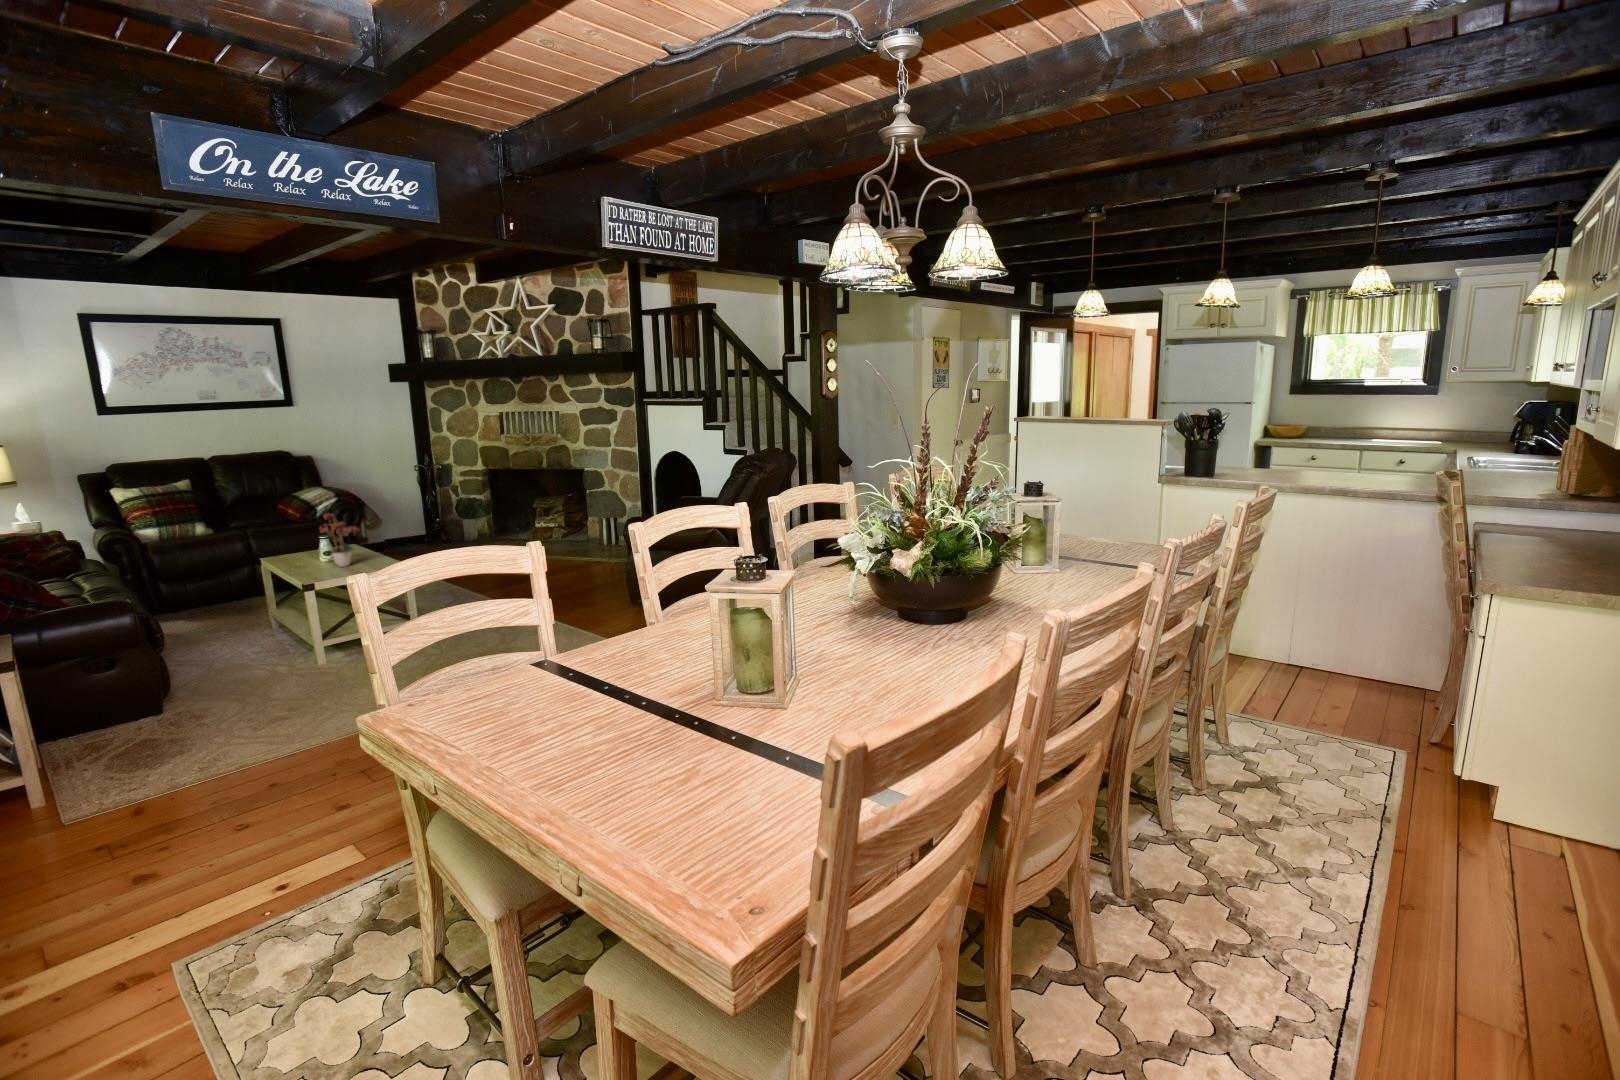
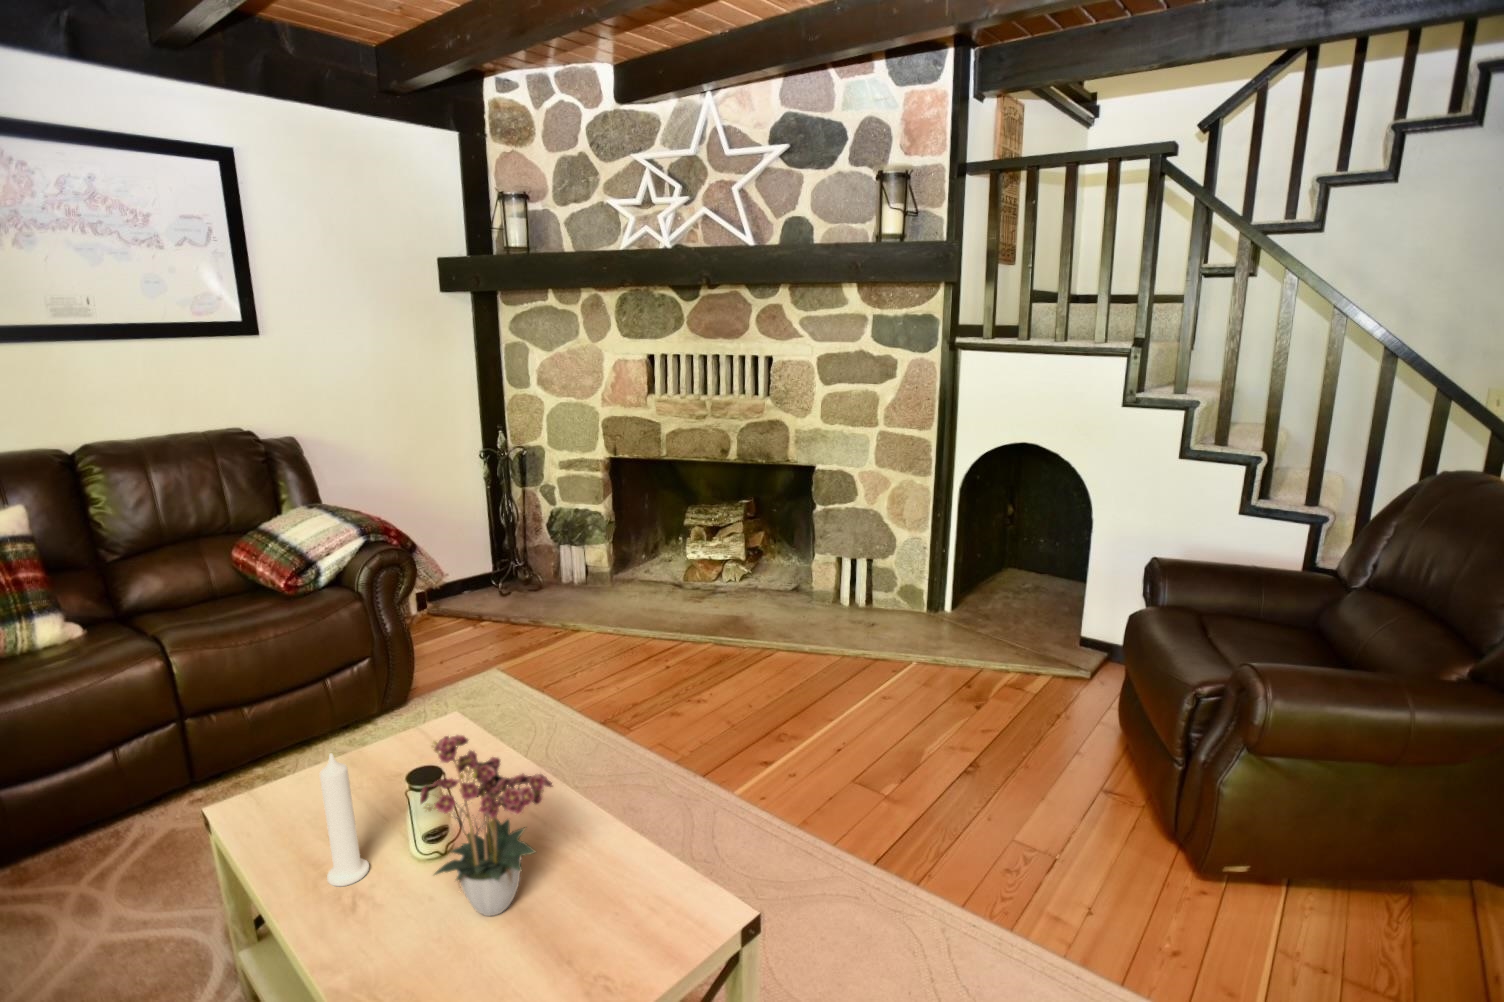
candle: none [295,526,311,566] -> present [320,753,369,886]

